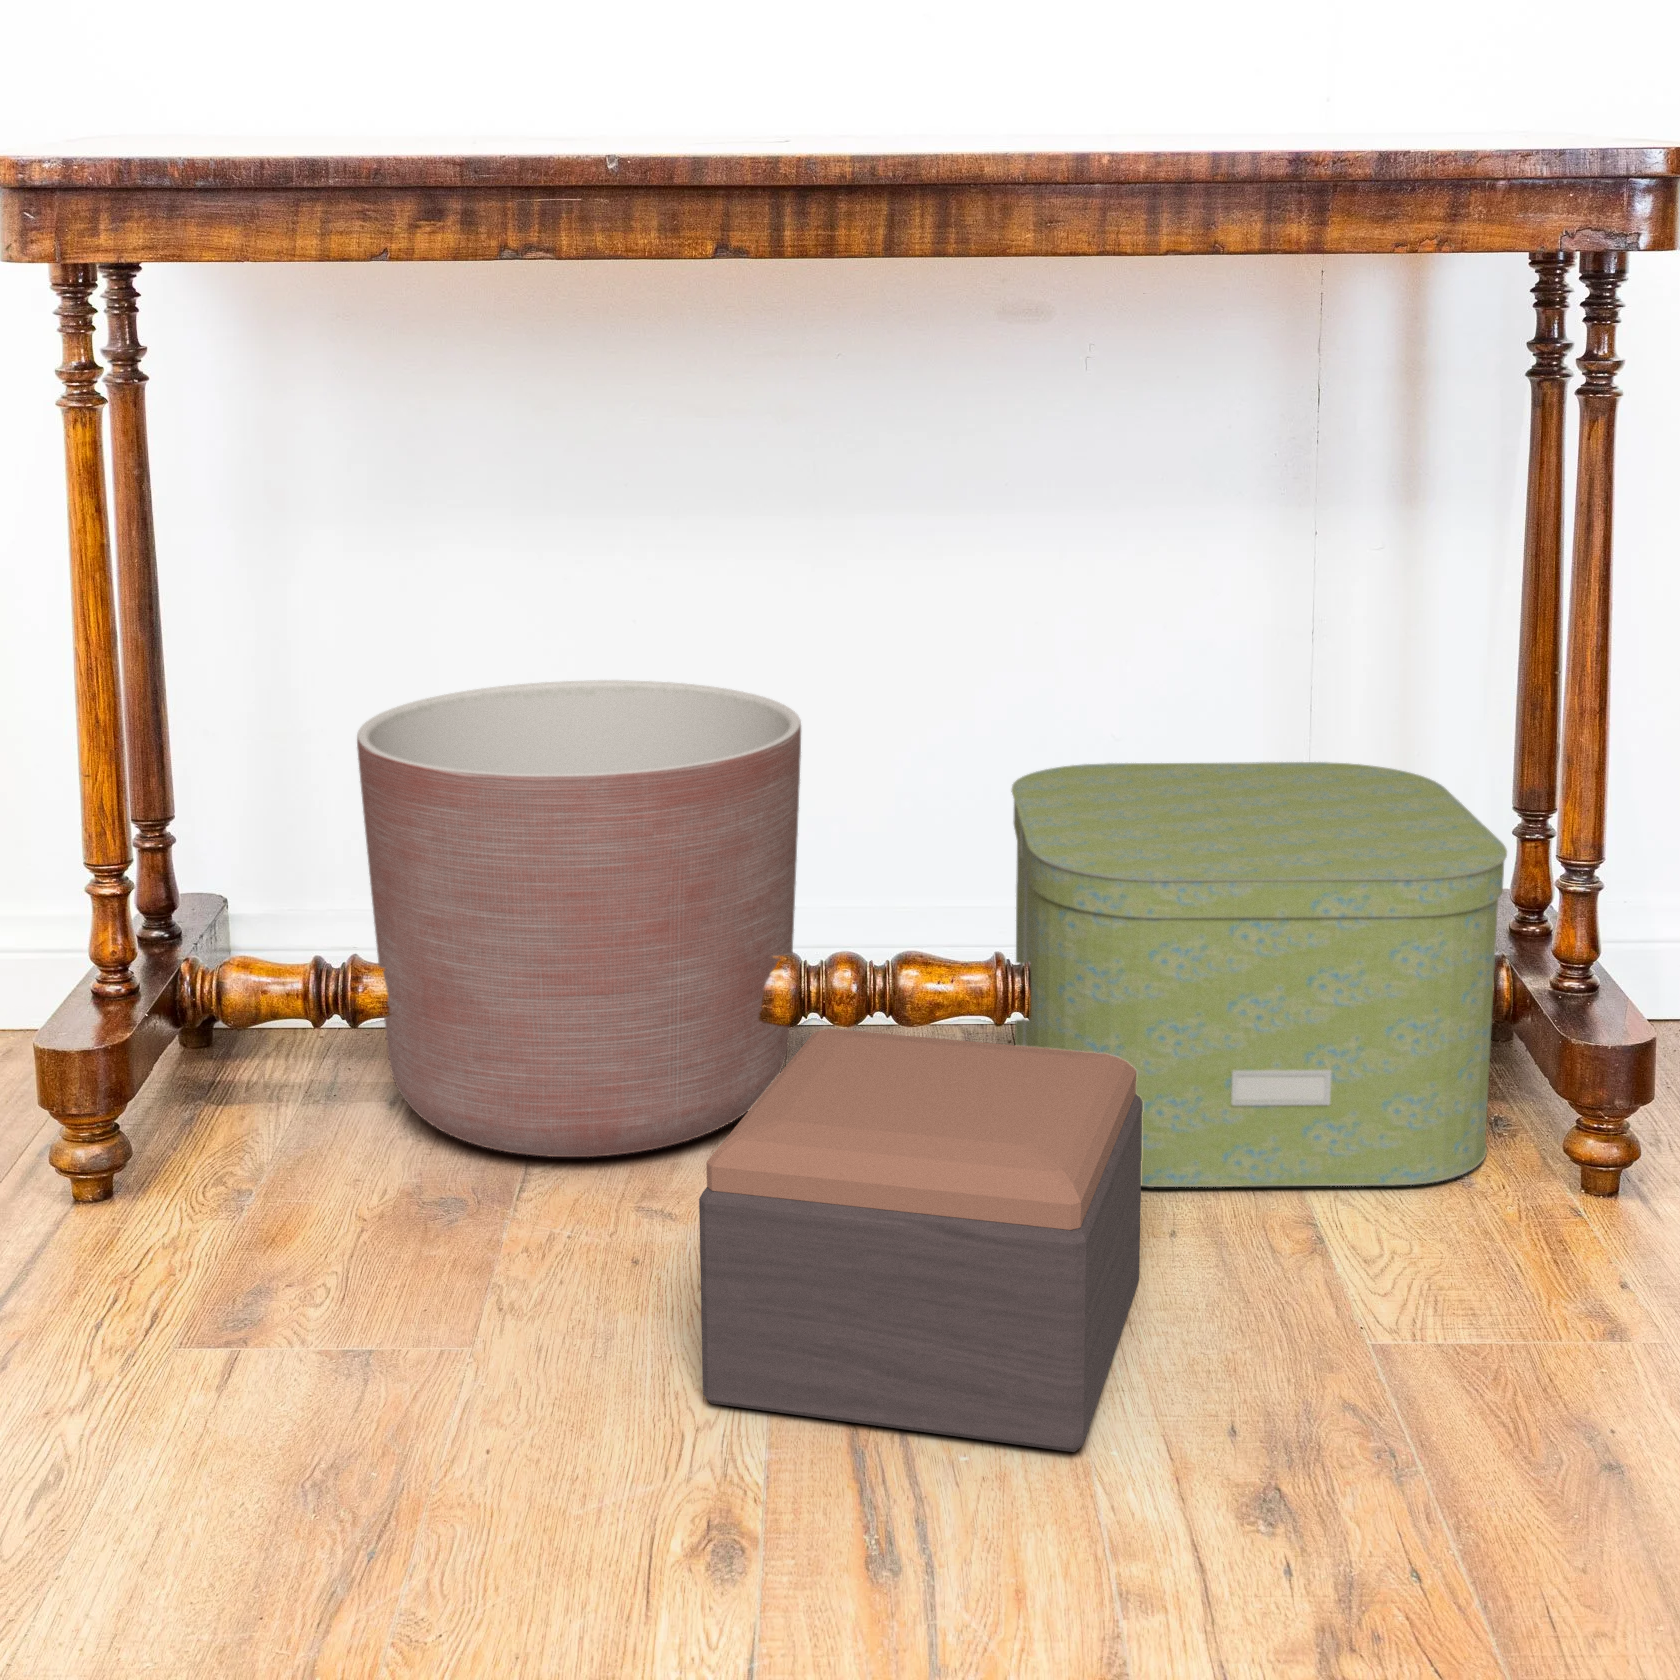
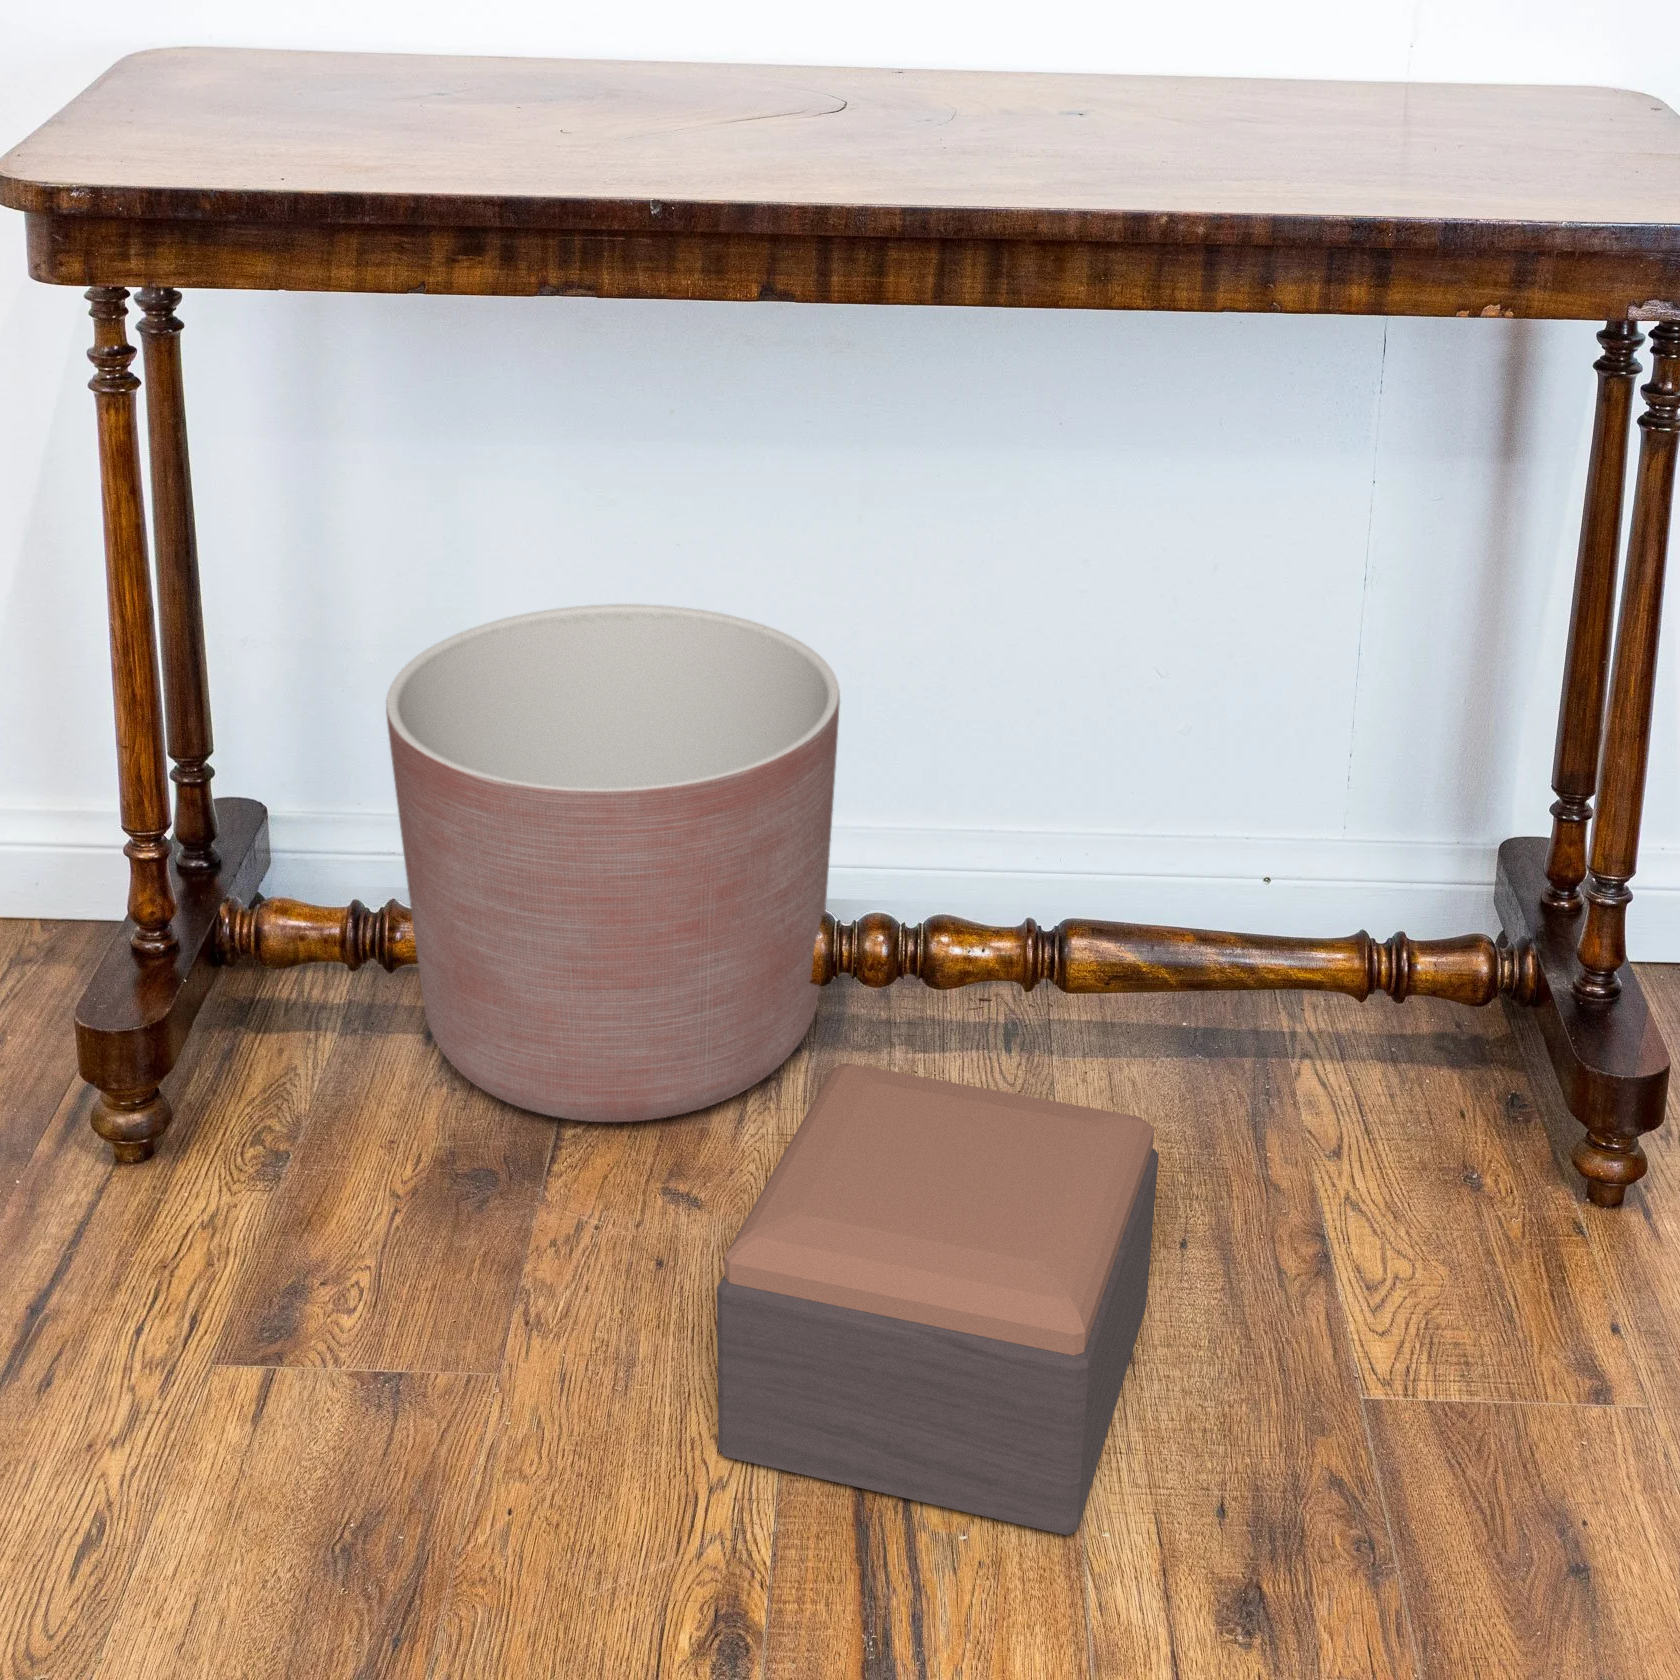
storage box: present [1011,762,1507,1187] -> none [1043,701,1545,1187]

